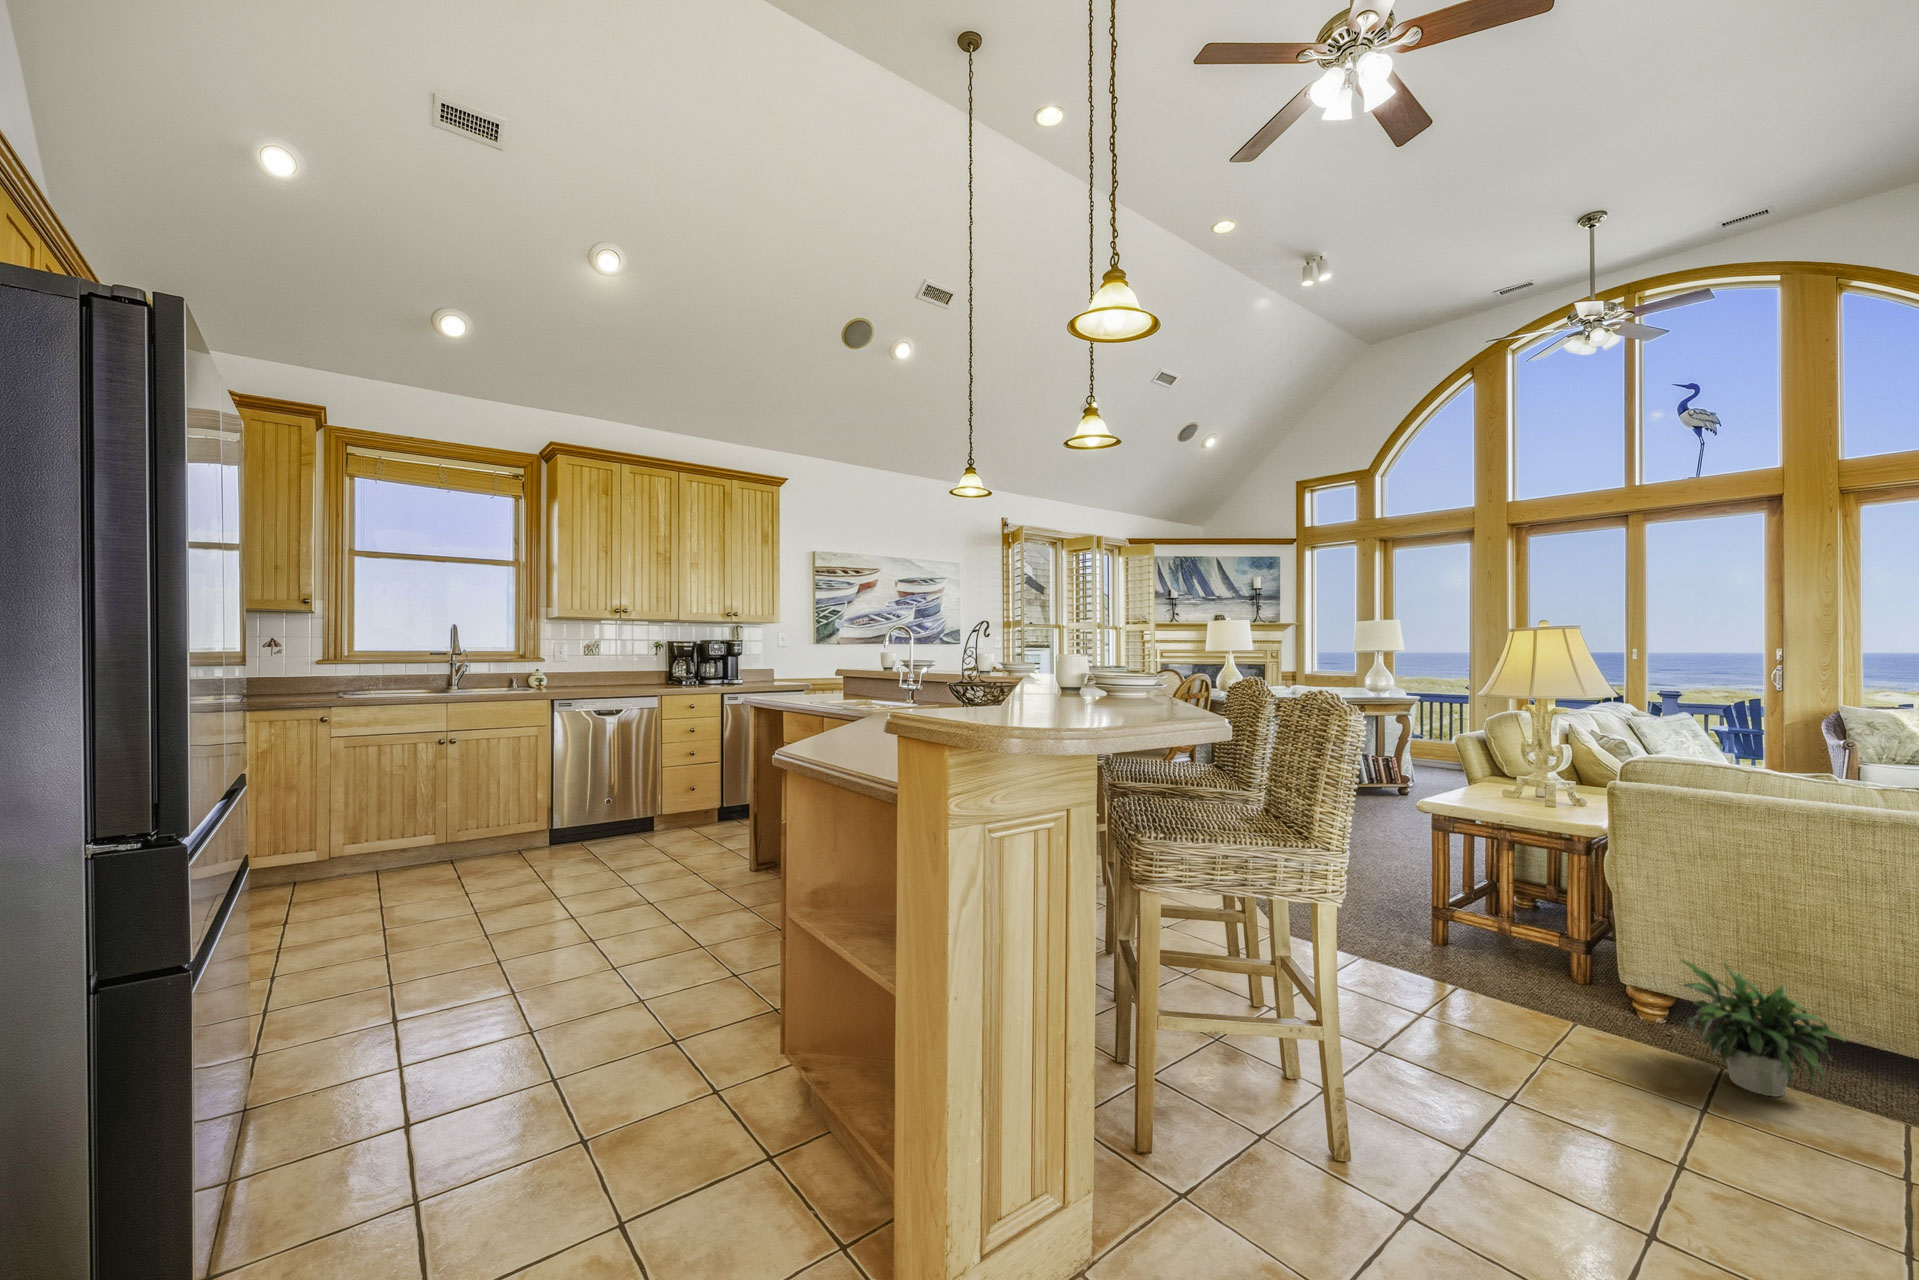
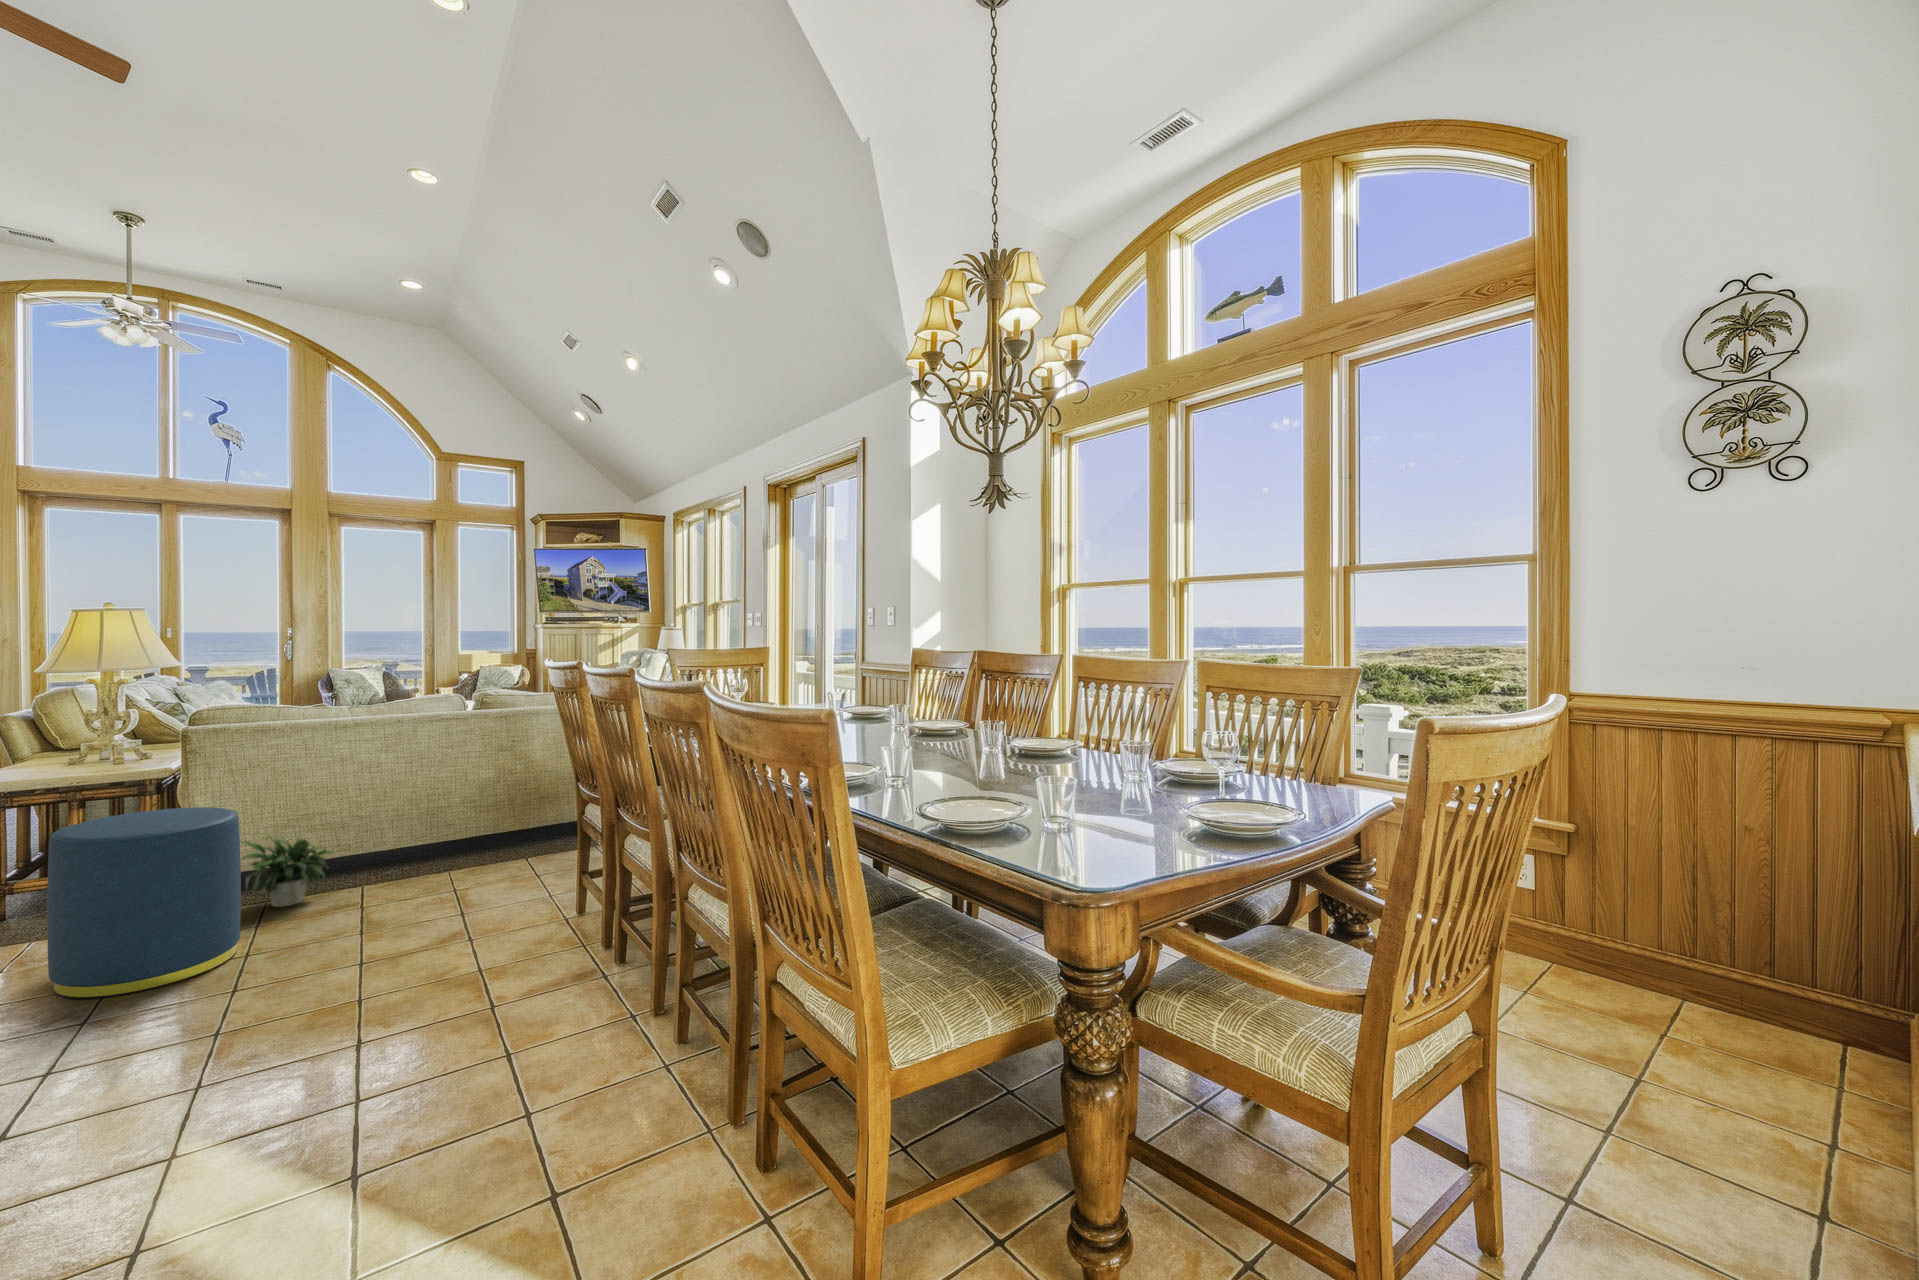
ottoman: none [1444,884,1669,1166] -> present [47,807,241,999]

